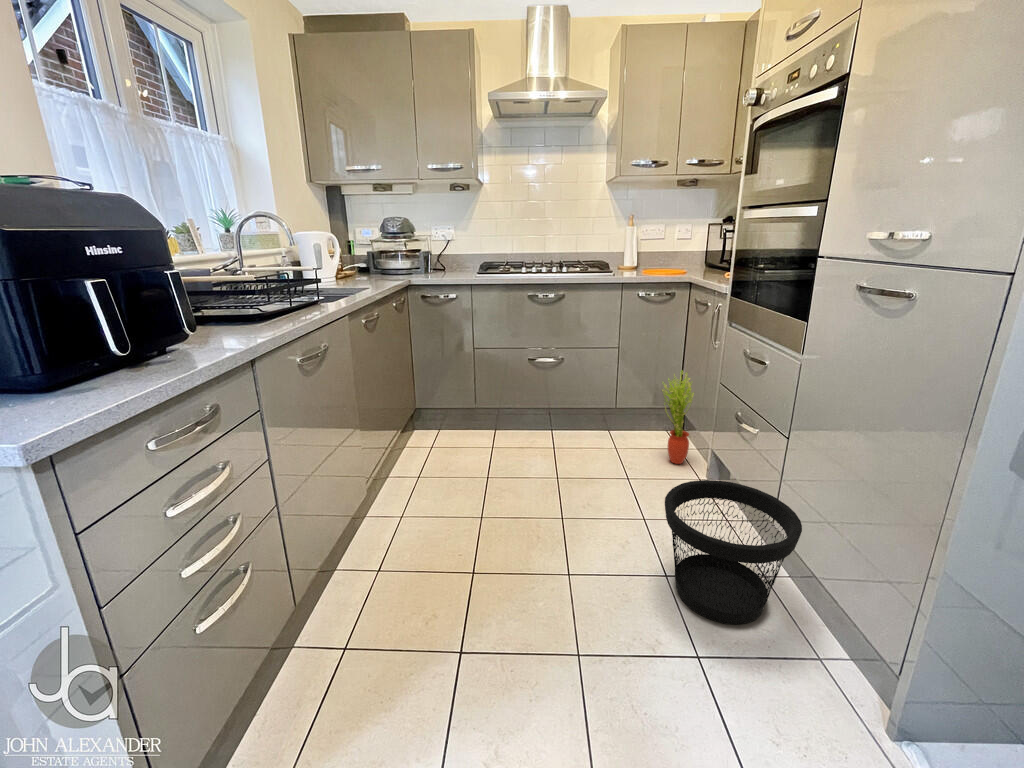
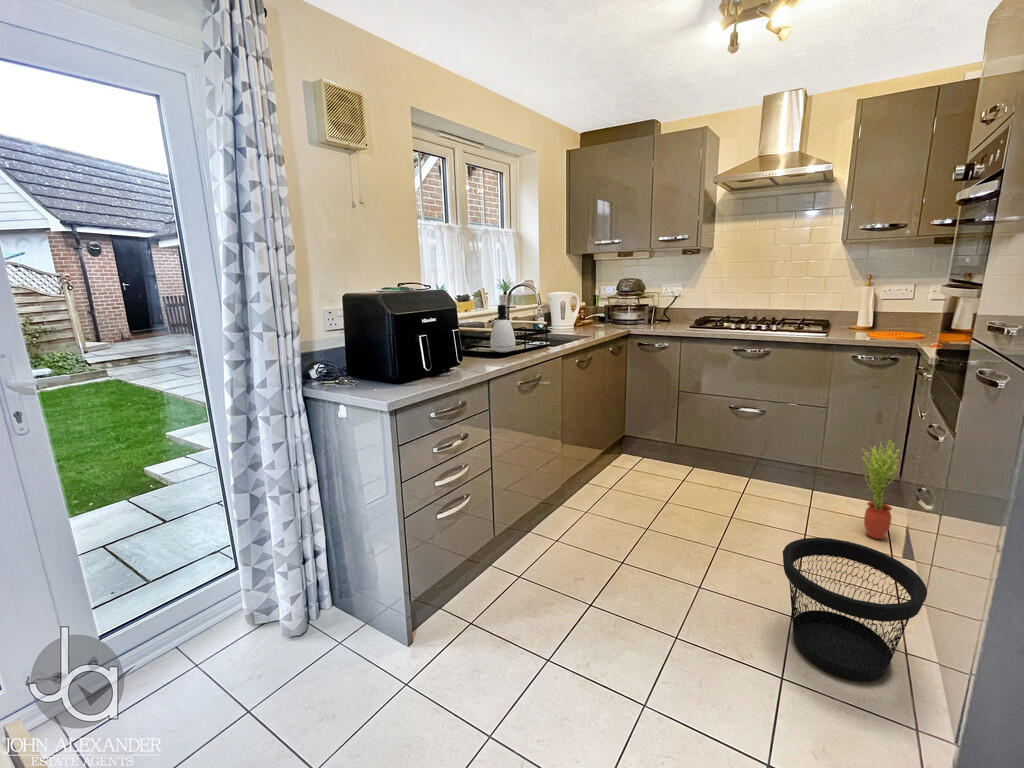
soap dispenser: none [230,236,277,315] -> present [490,305,516,353]

